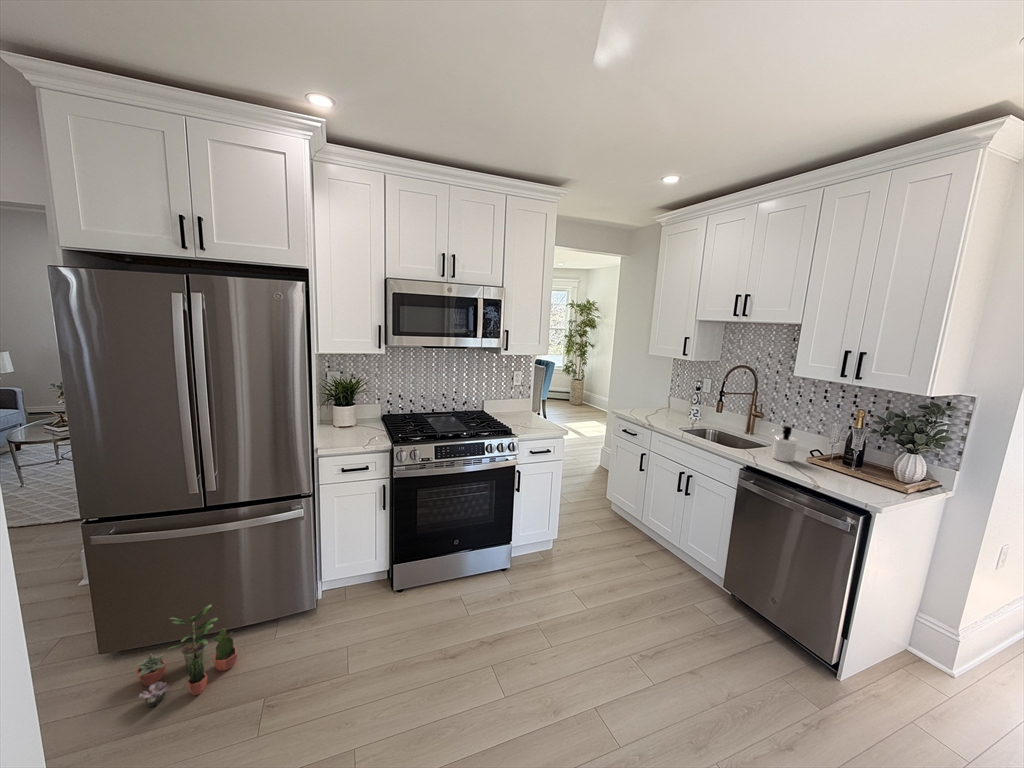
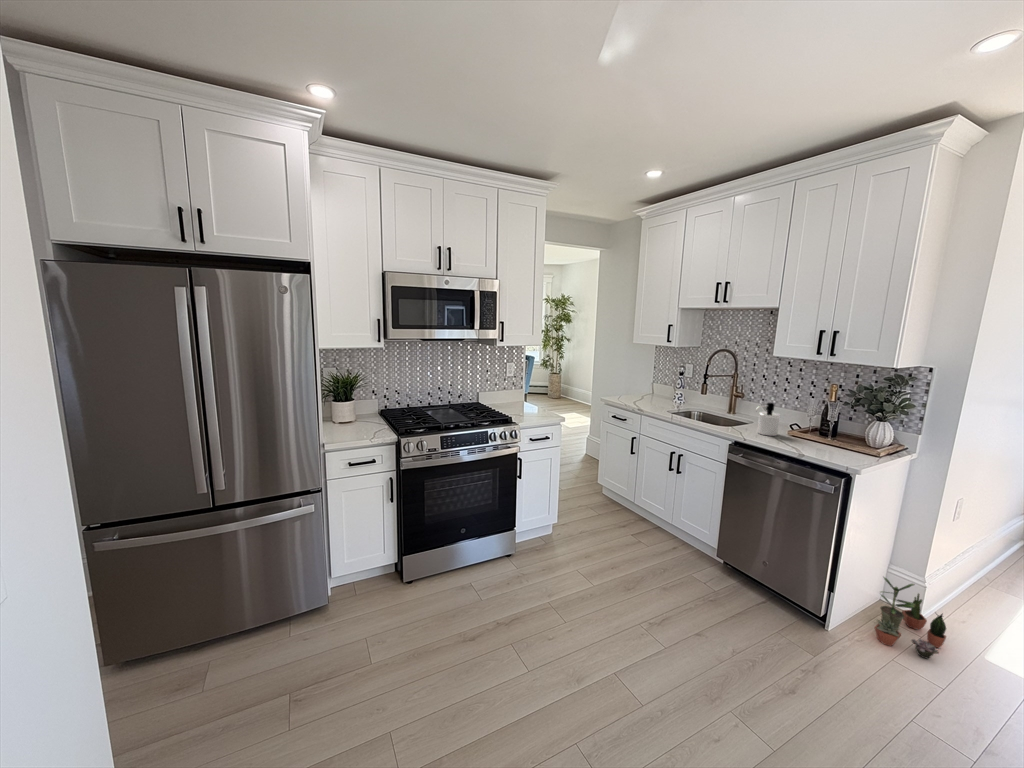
potted plant: present [136,605,237,707] -> present [875,577,946,659]

